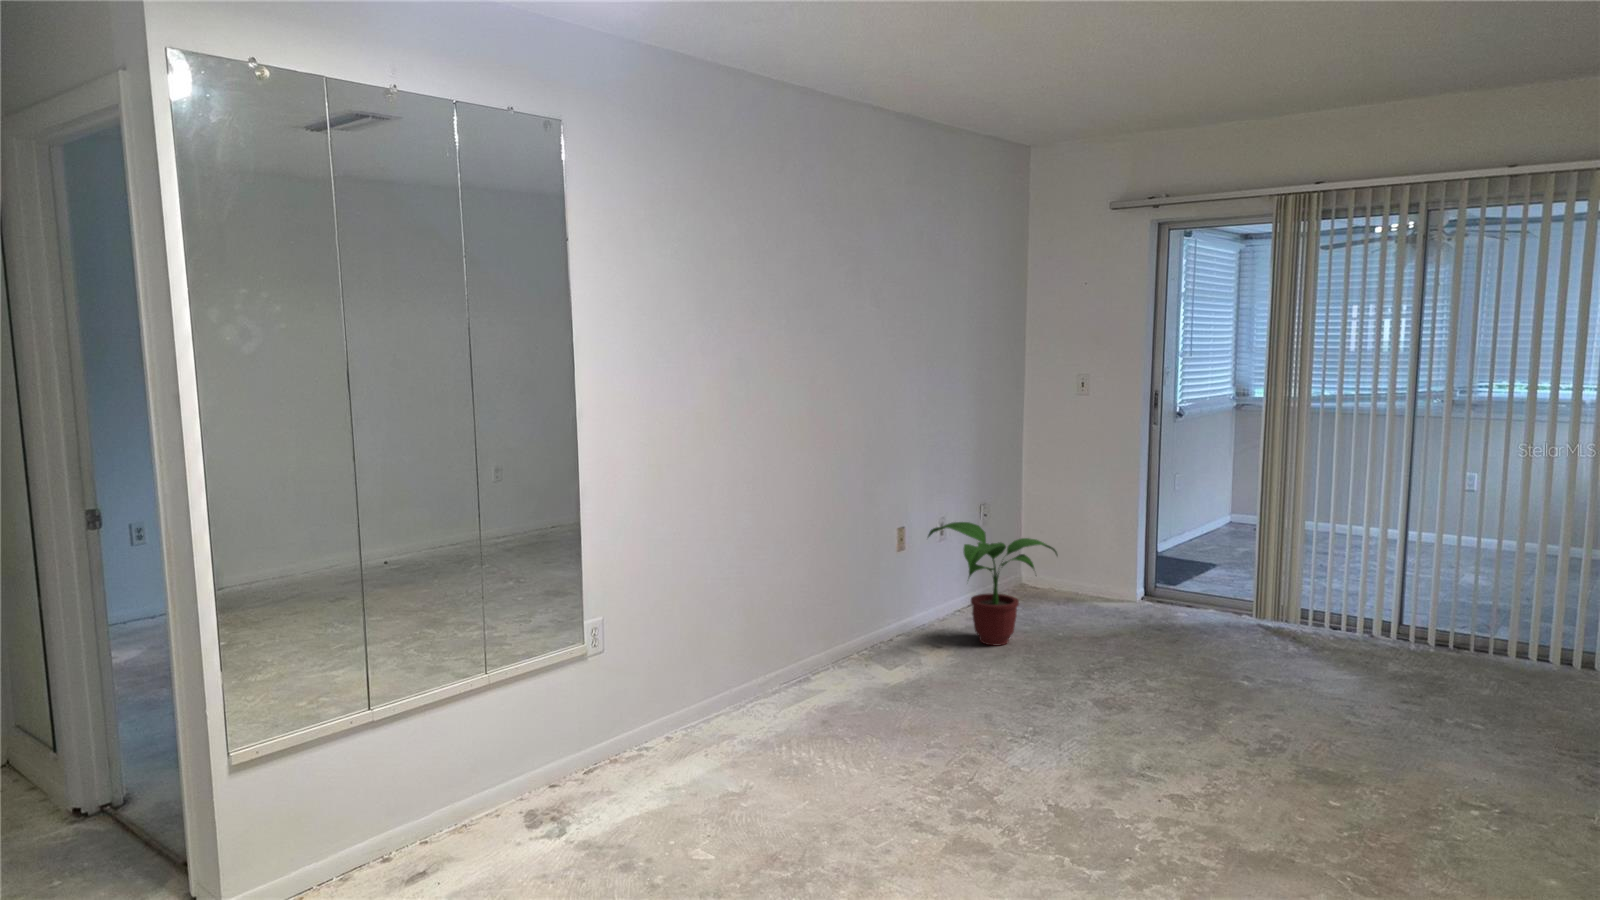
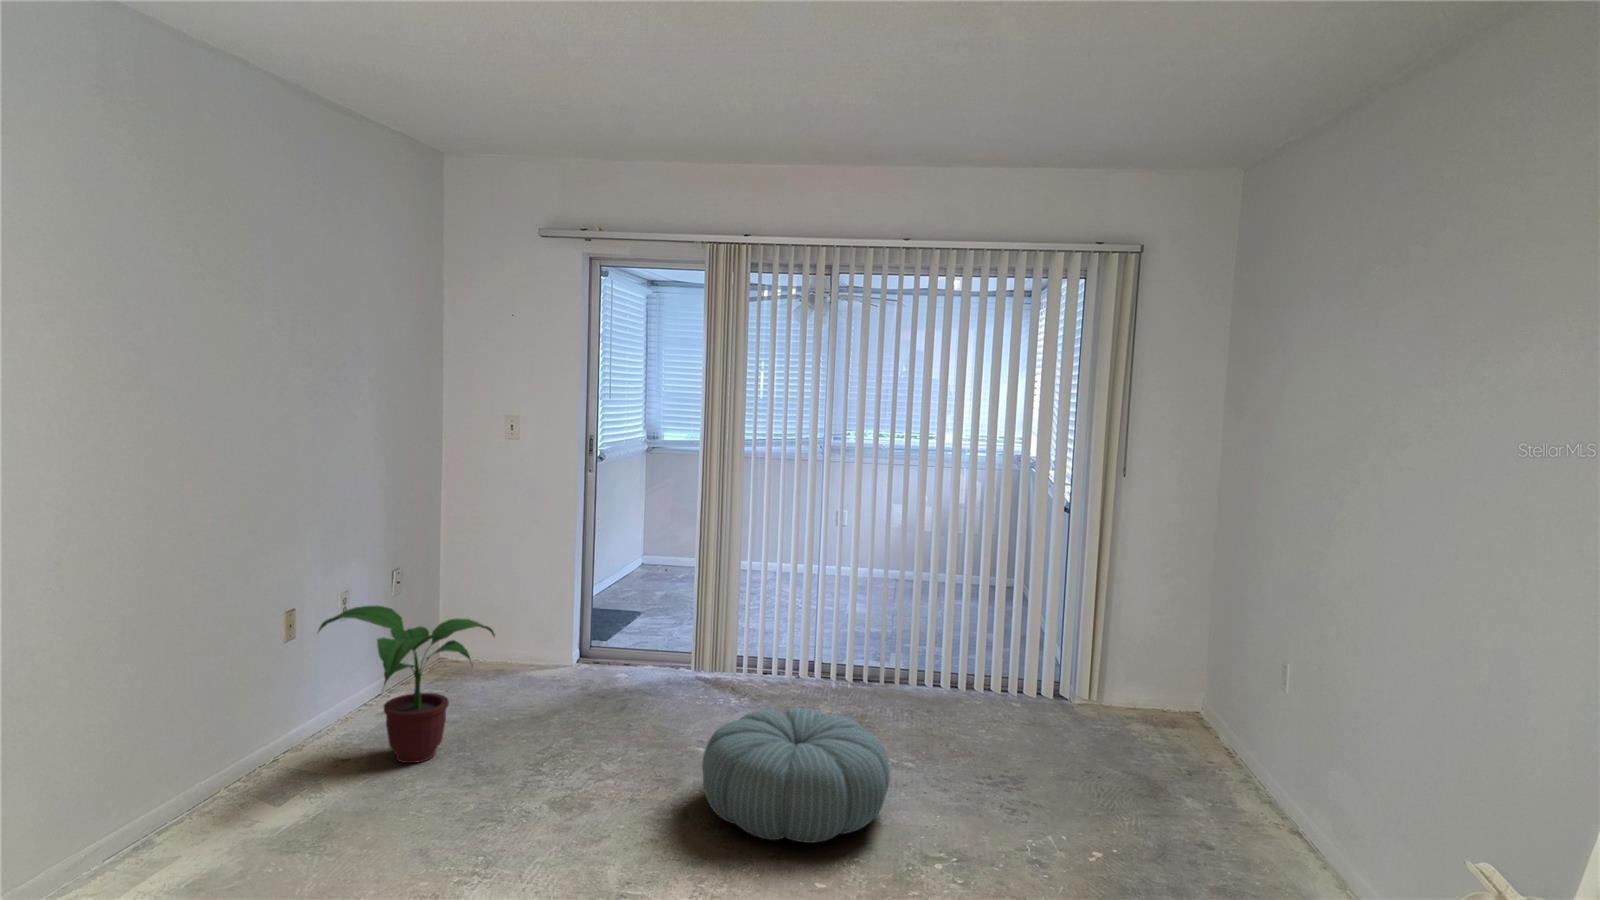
pouf: none [1219,642,1420,760] -> present [702,708,890,843]

